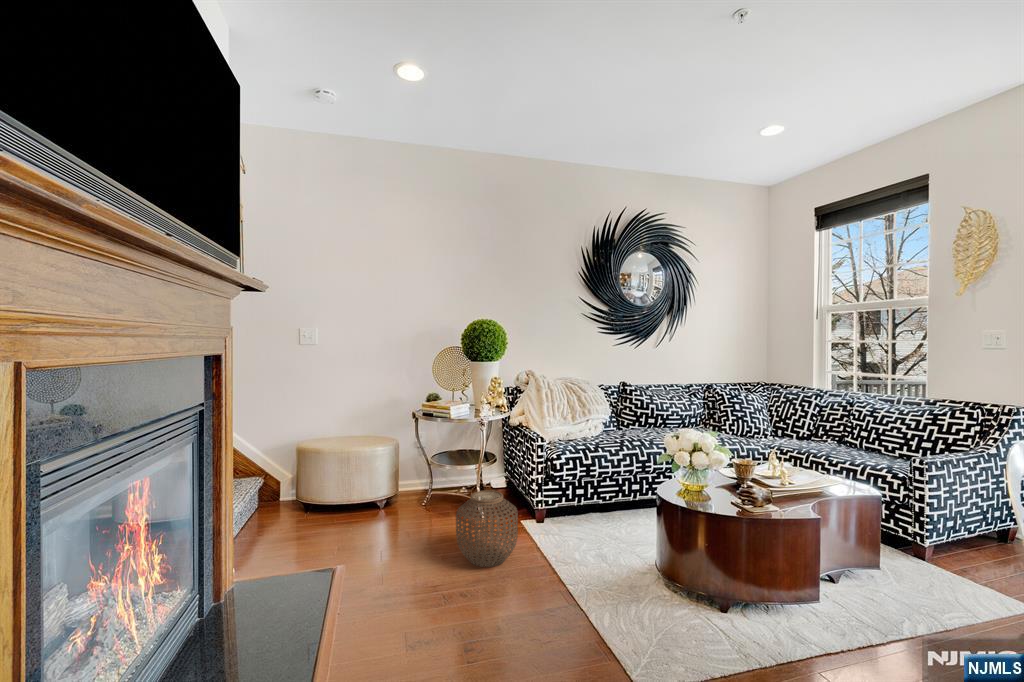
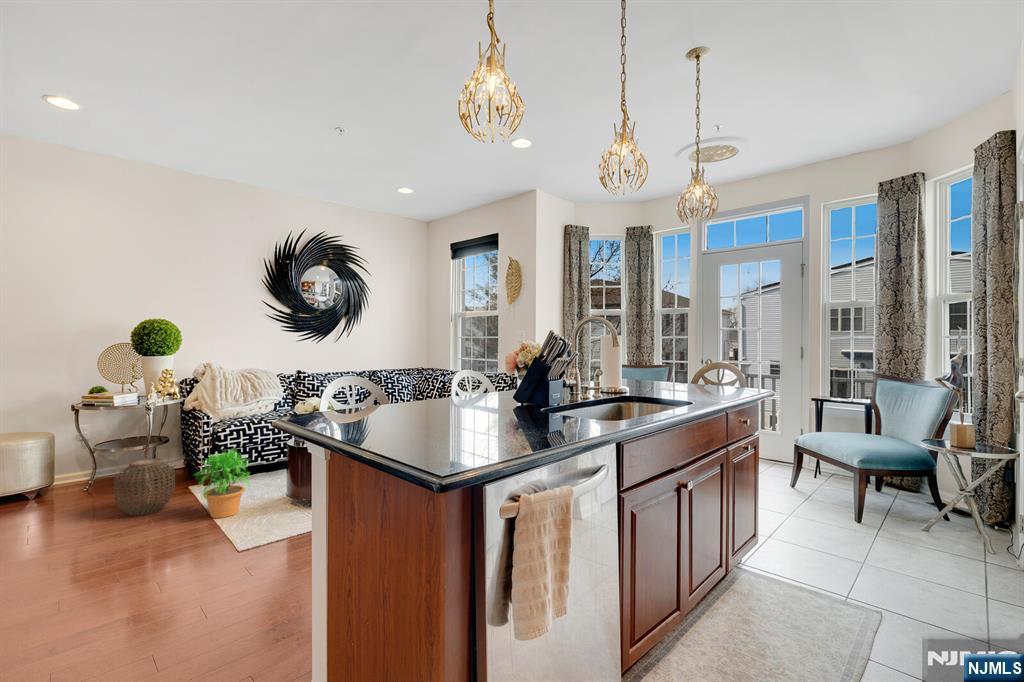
potted plant: none [549,494,625,599] -> present [195,450,250,518]

